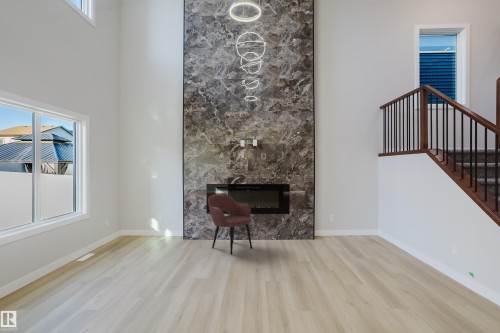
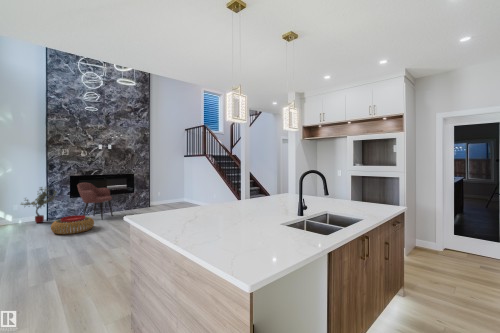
potted tree: none [158,196,191,243] -> present [21,187,57,223]
pouf: none [146,246,204,282] -> present [51,215,94,234]

